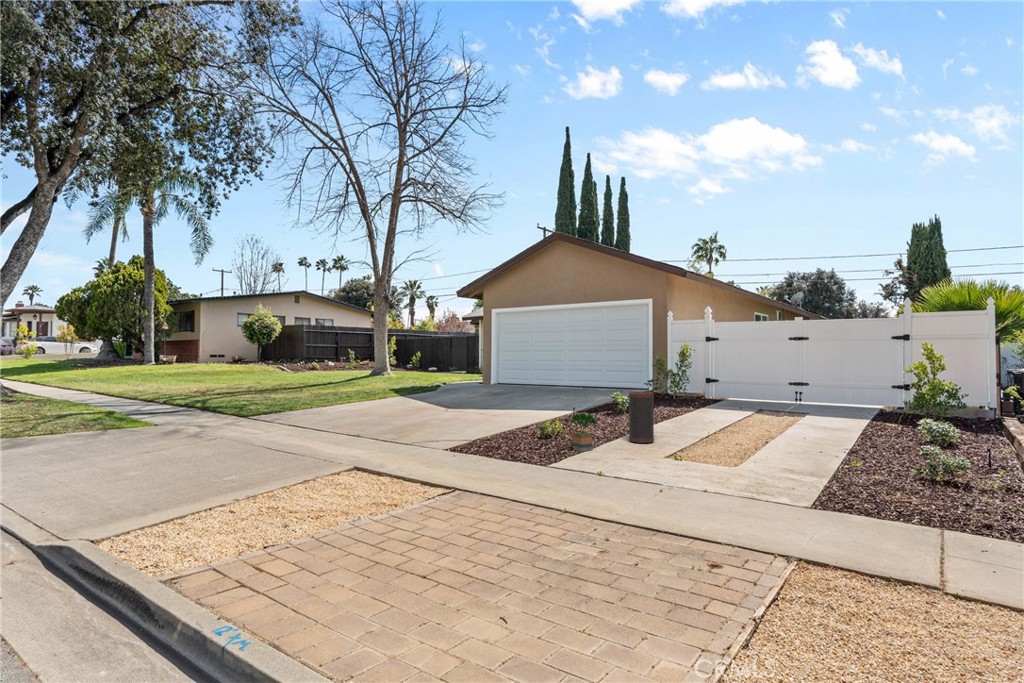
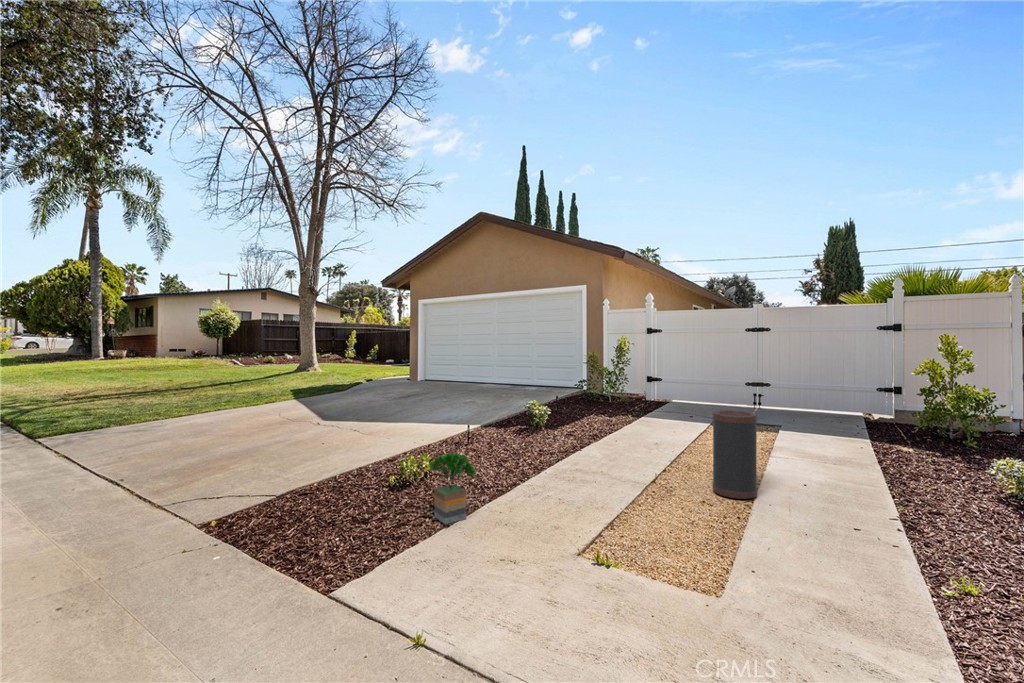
trash can: present [629,392,654,443] -> present [713,410,757,499]

